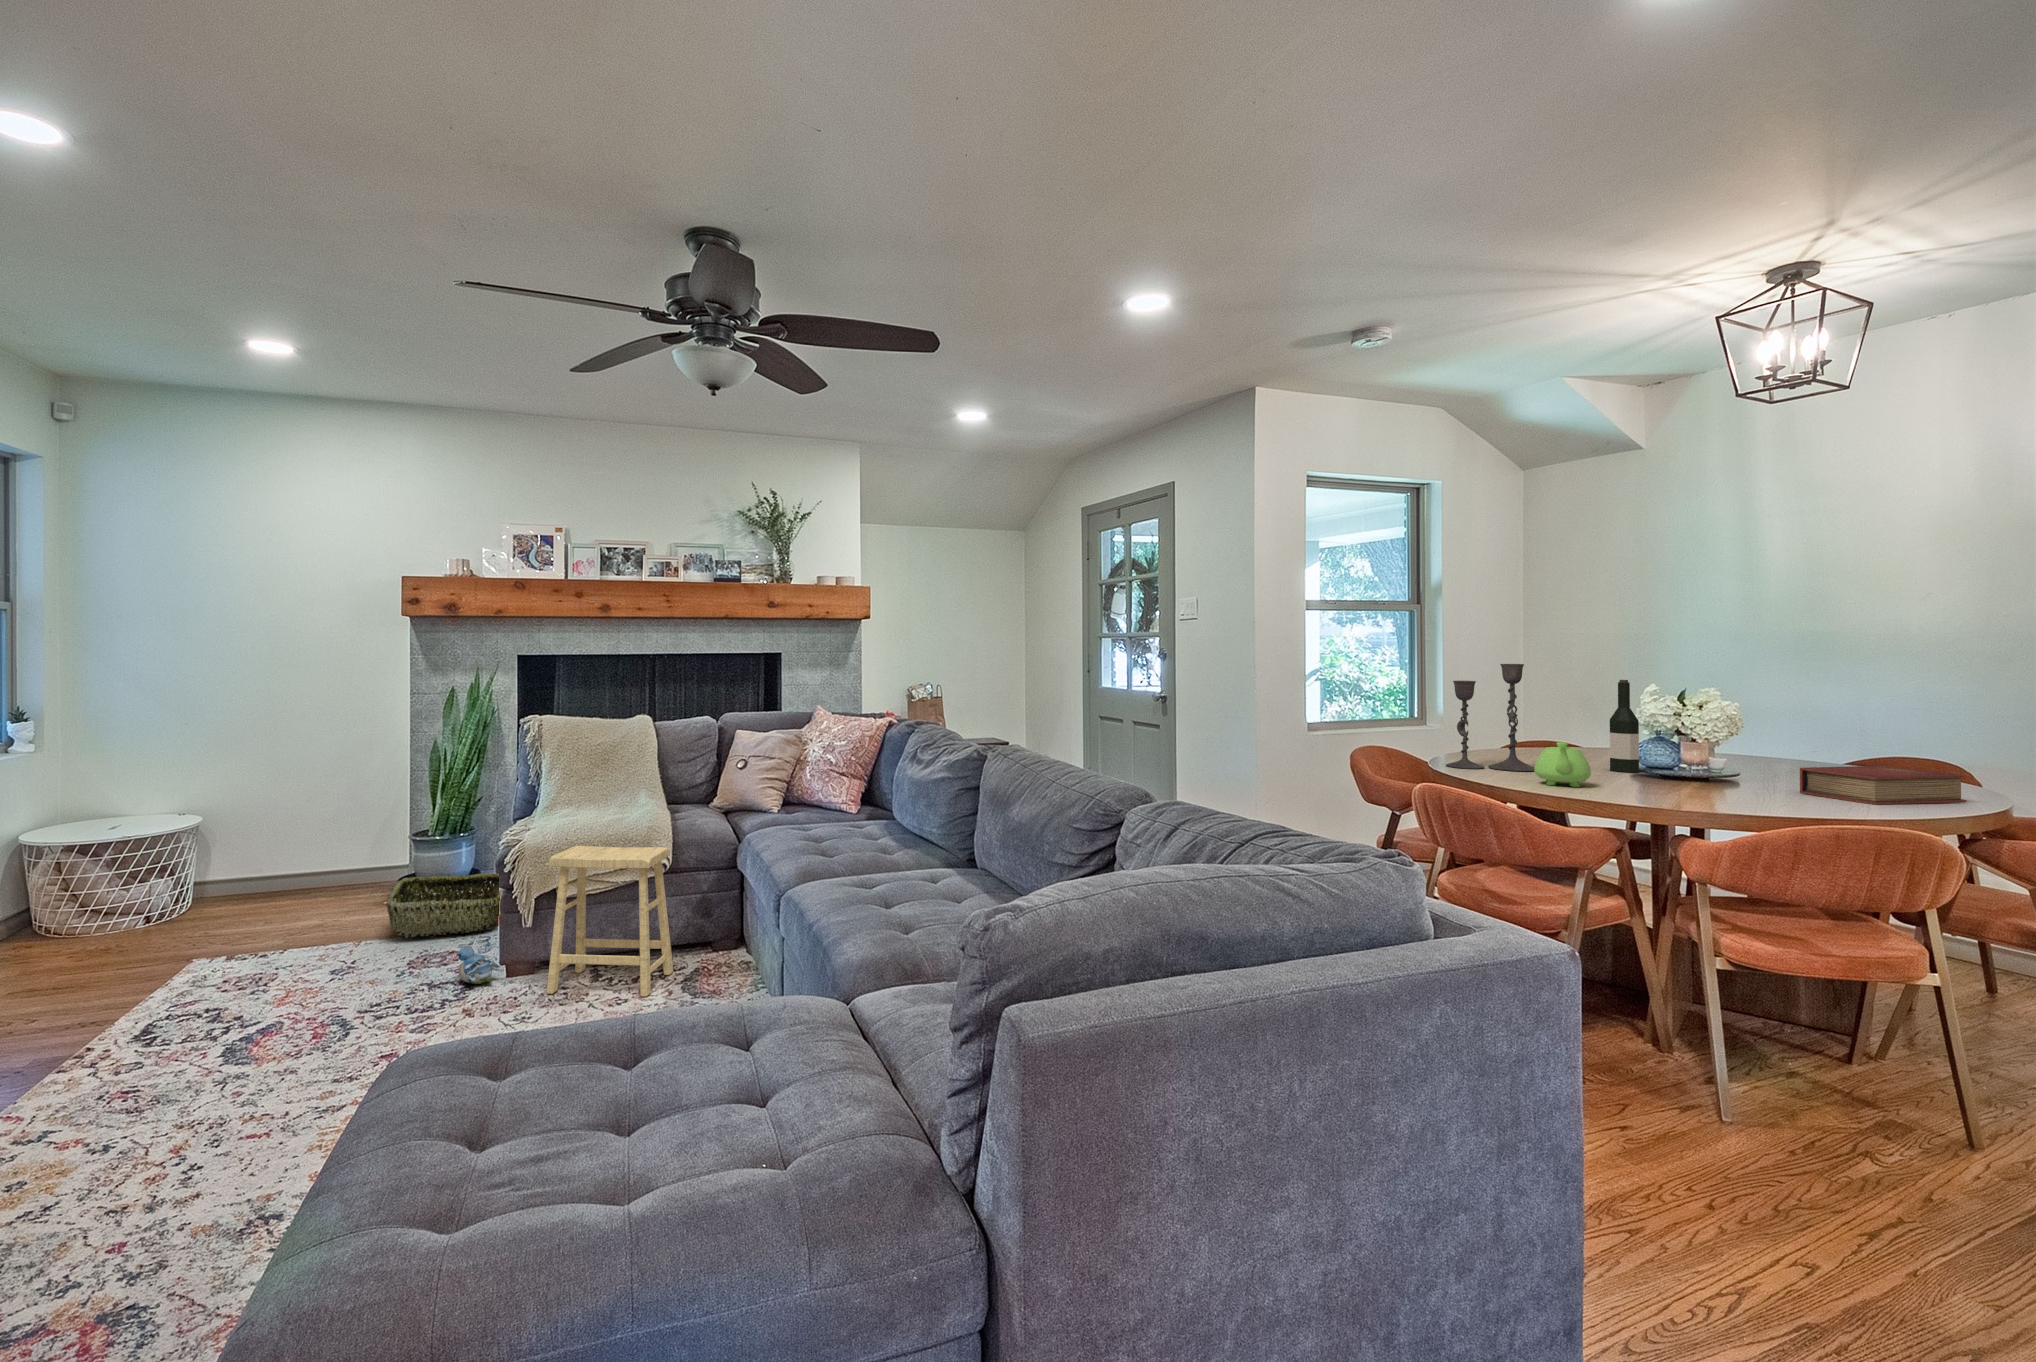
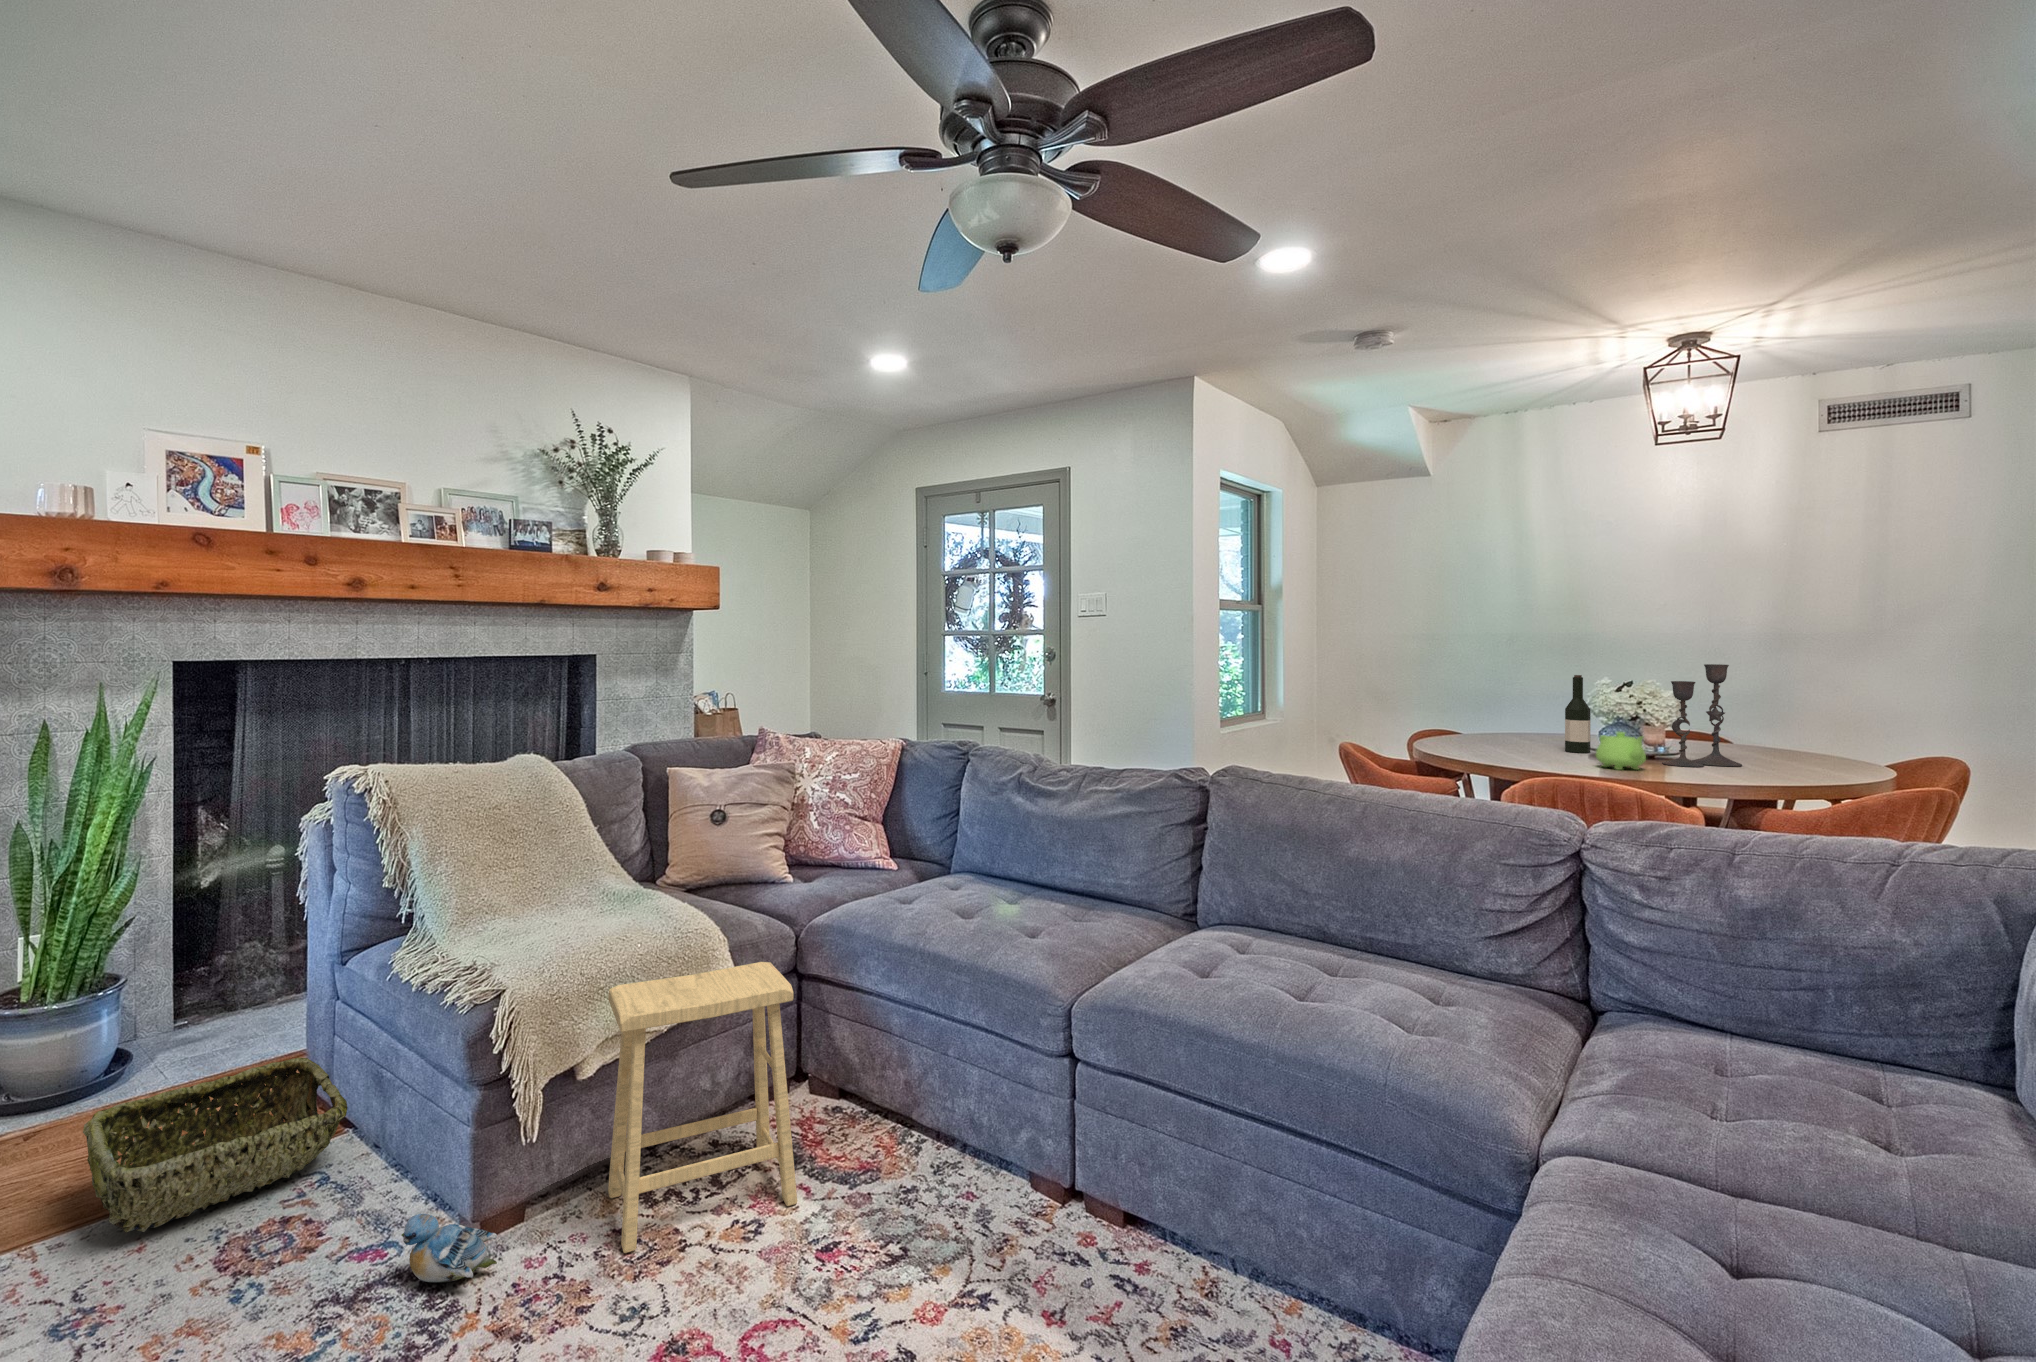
candlestick: present [1446,664,1534,771] -> present [1662,664,1742,767]
book: present [1800,766,1966,805] -> none [1741,737,1825,768]

